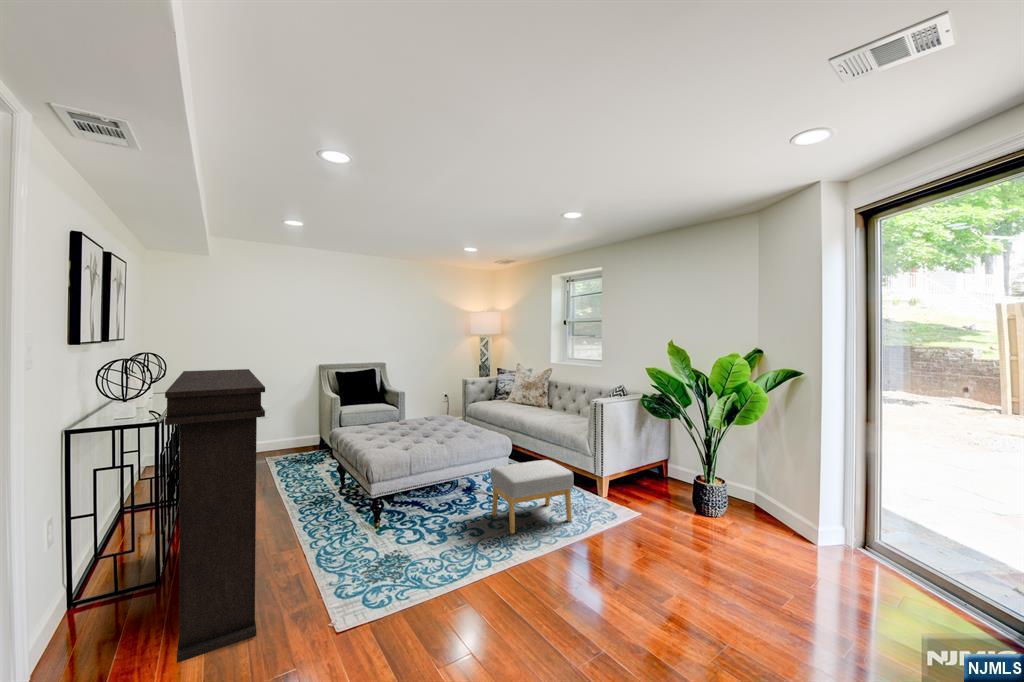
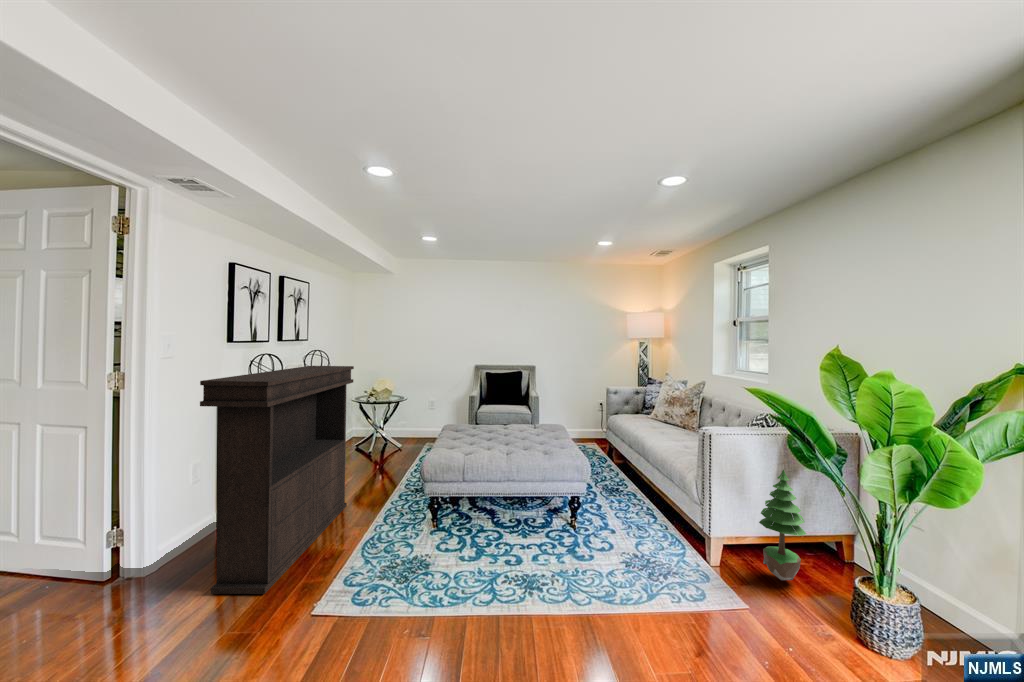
potted tree: none [629,422,657,496] -> present [759,470,806,581]
footstool: present [491,460,574,534] -> none [547,490,640,583]

